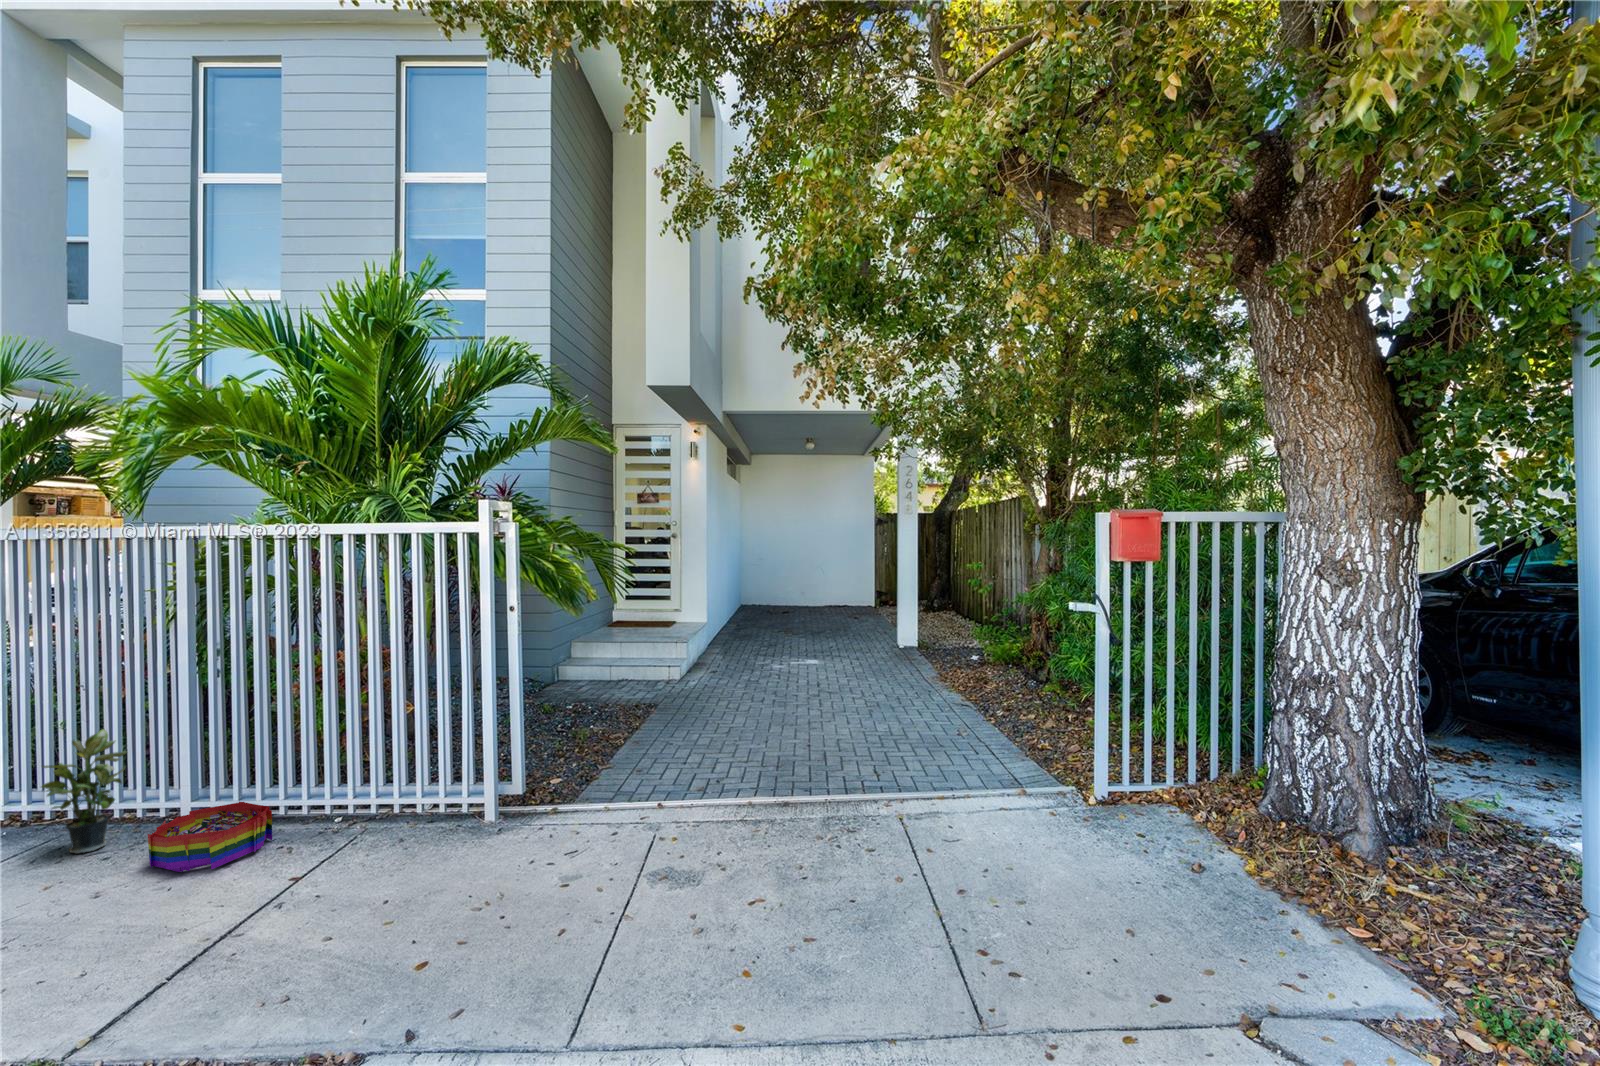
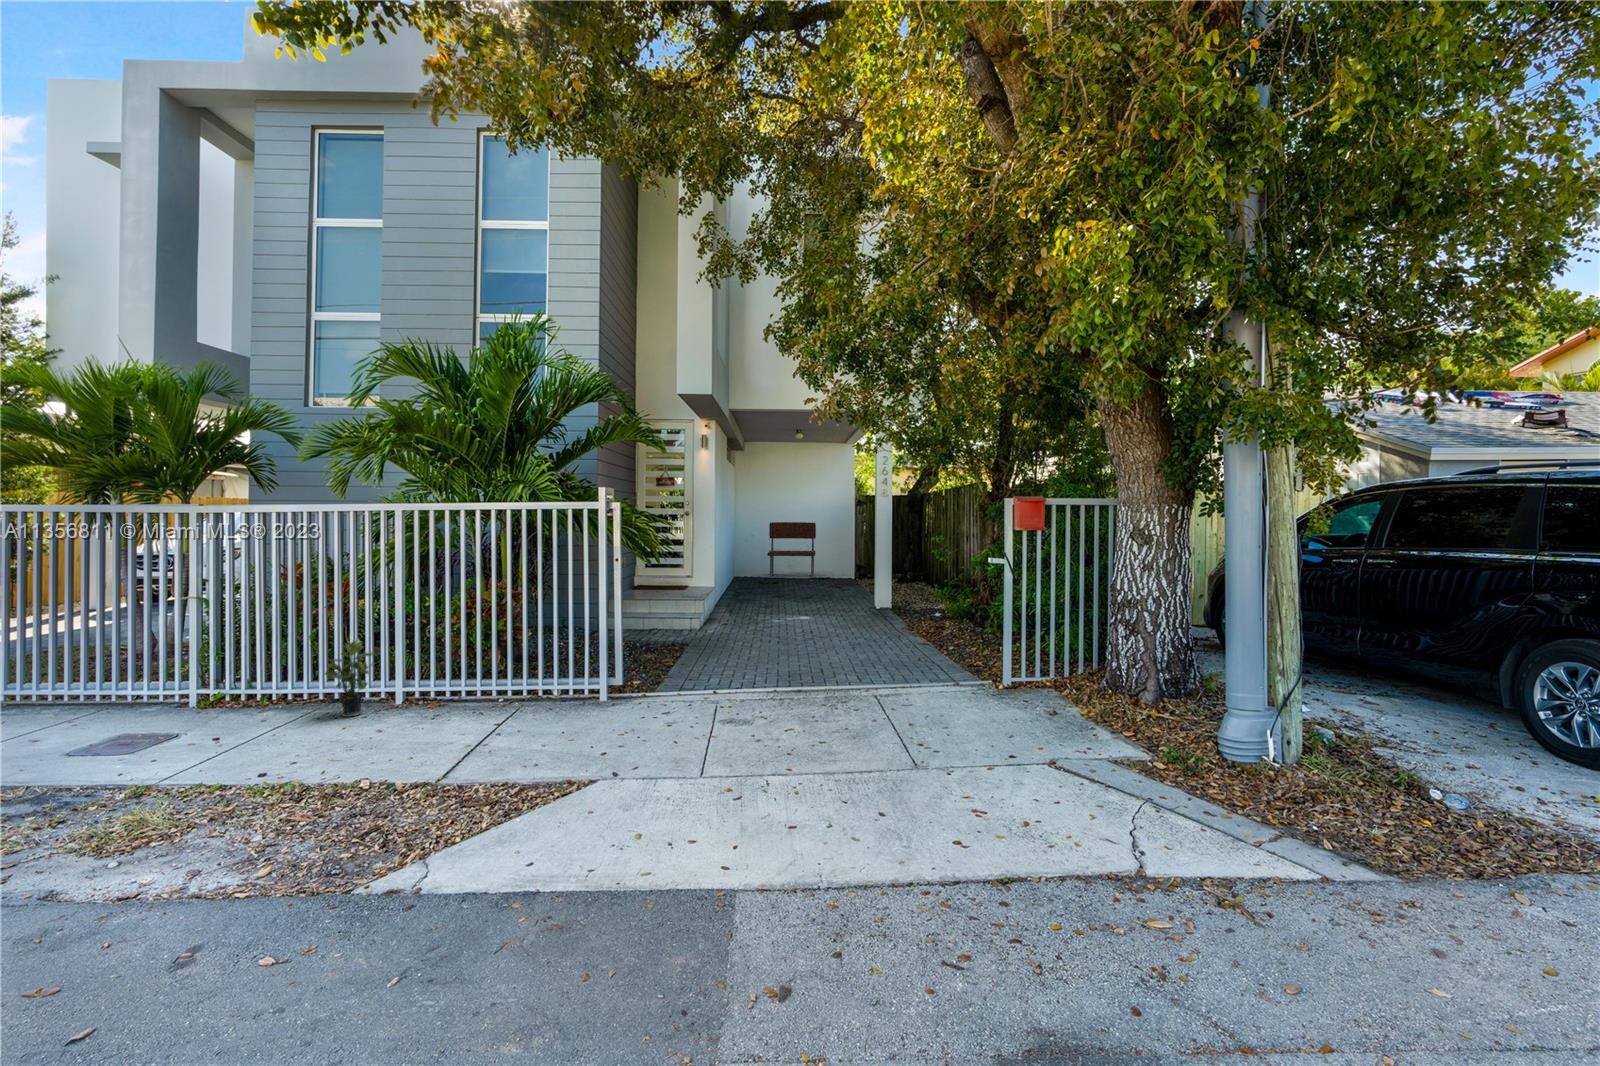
bench: none [779,547,836,610] -> present [767,522,816,576]
storage bin: present [148,802,272,872] -> none [401,687,470,723]

